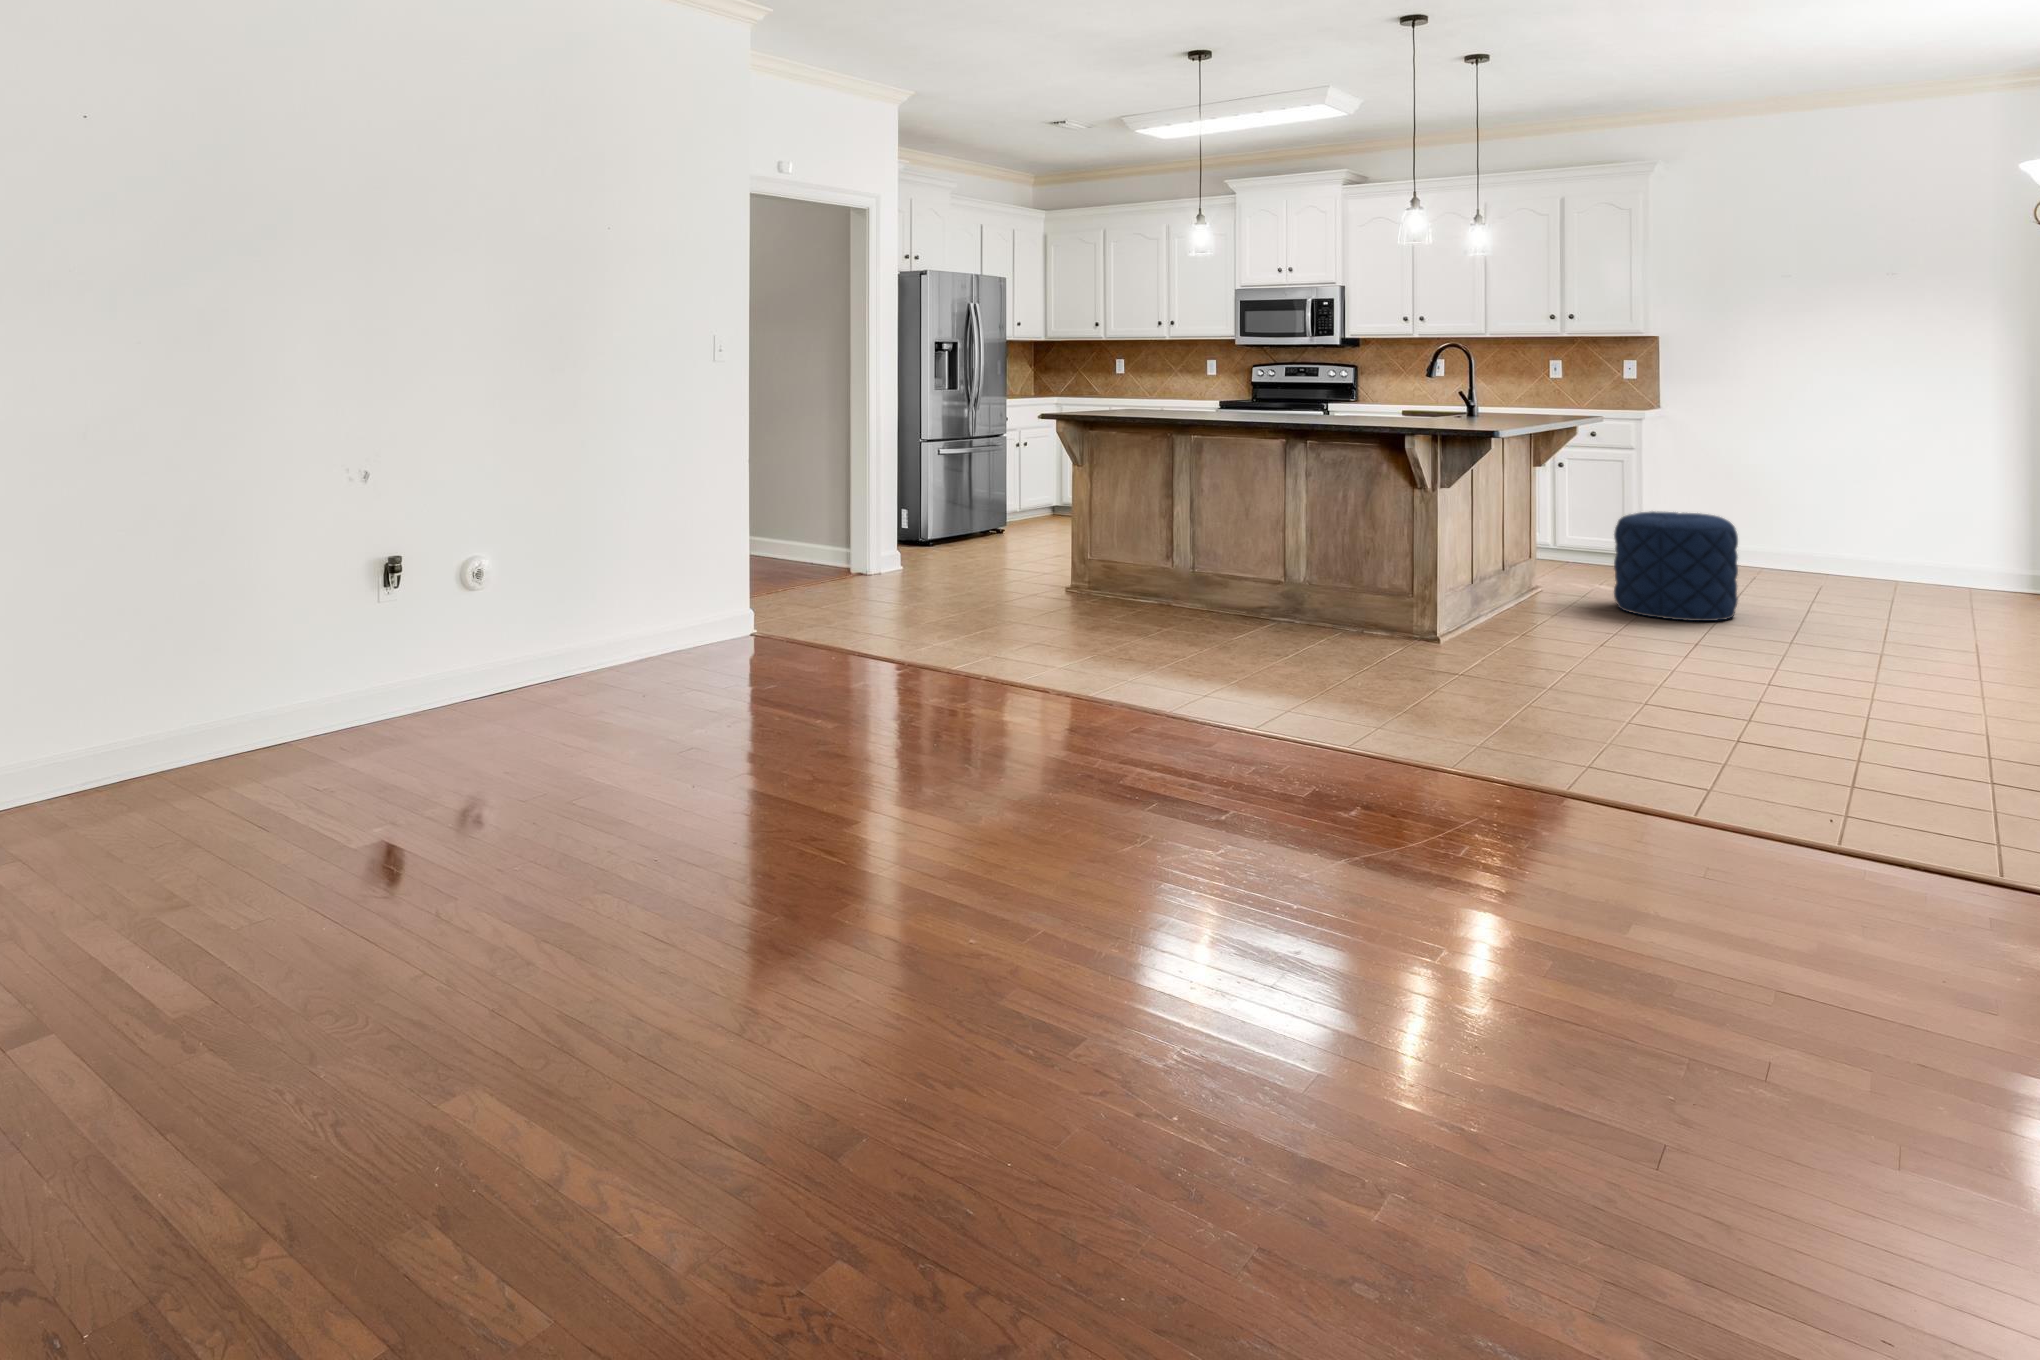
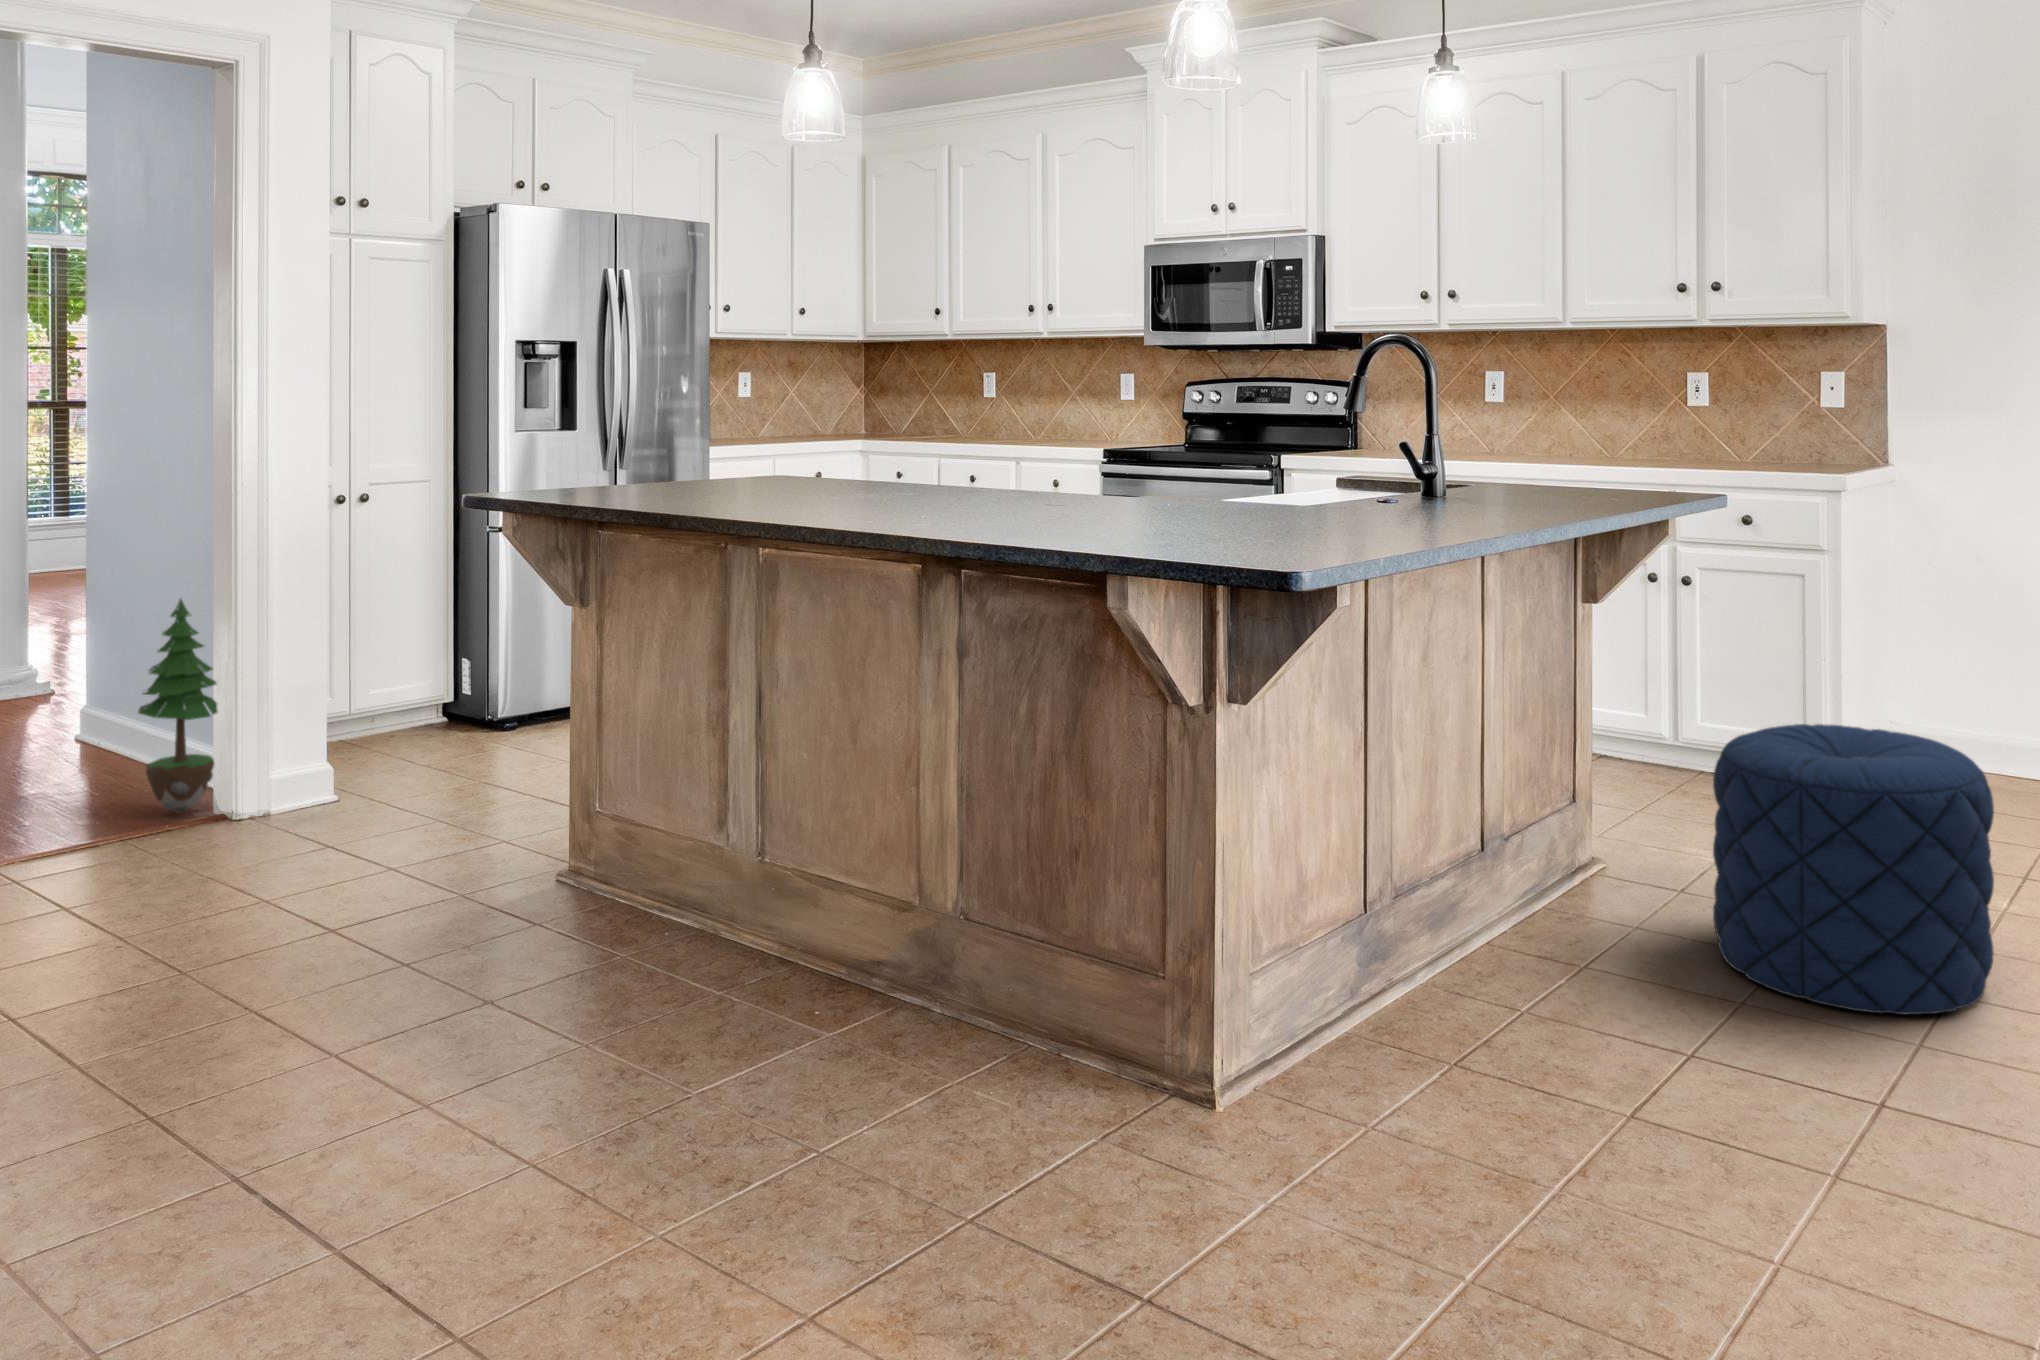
potted tree: none [812,468,851,575] -> present [138,599,218,813]

